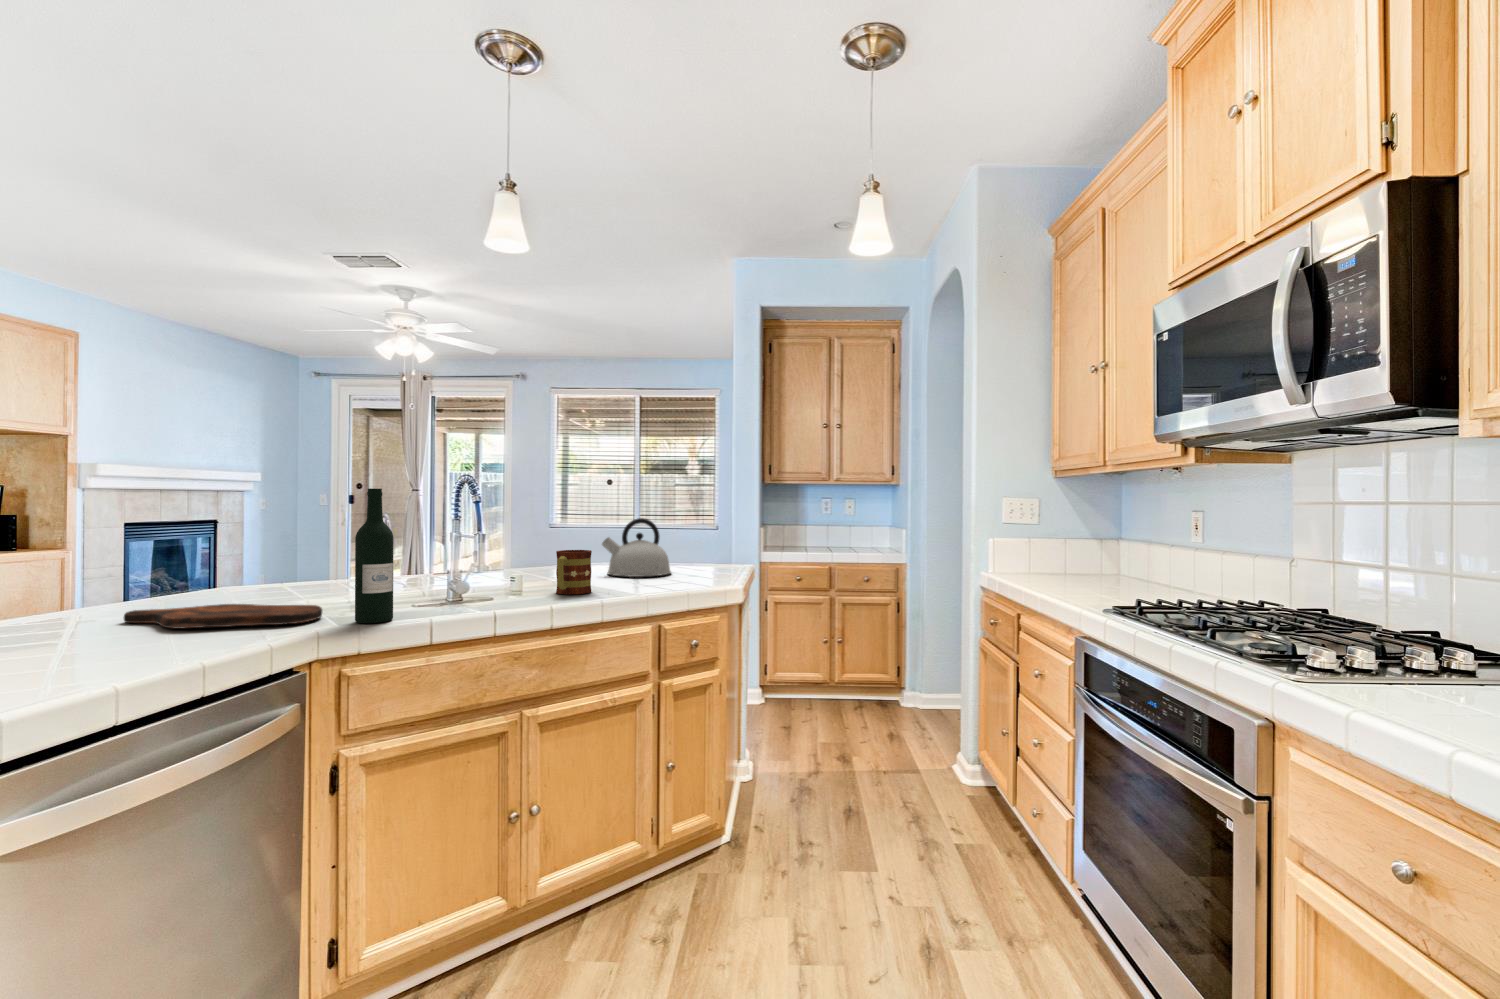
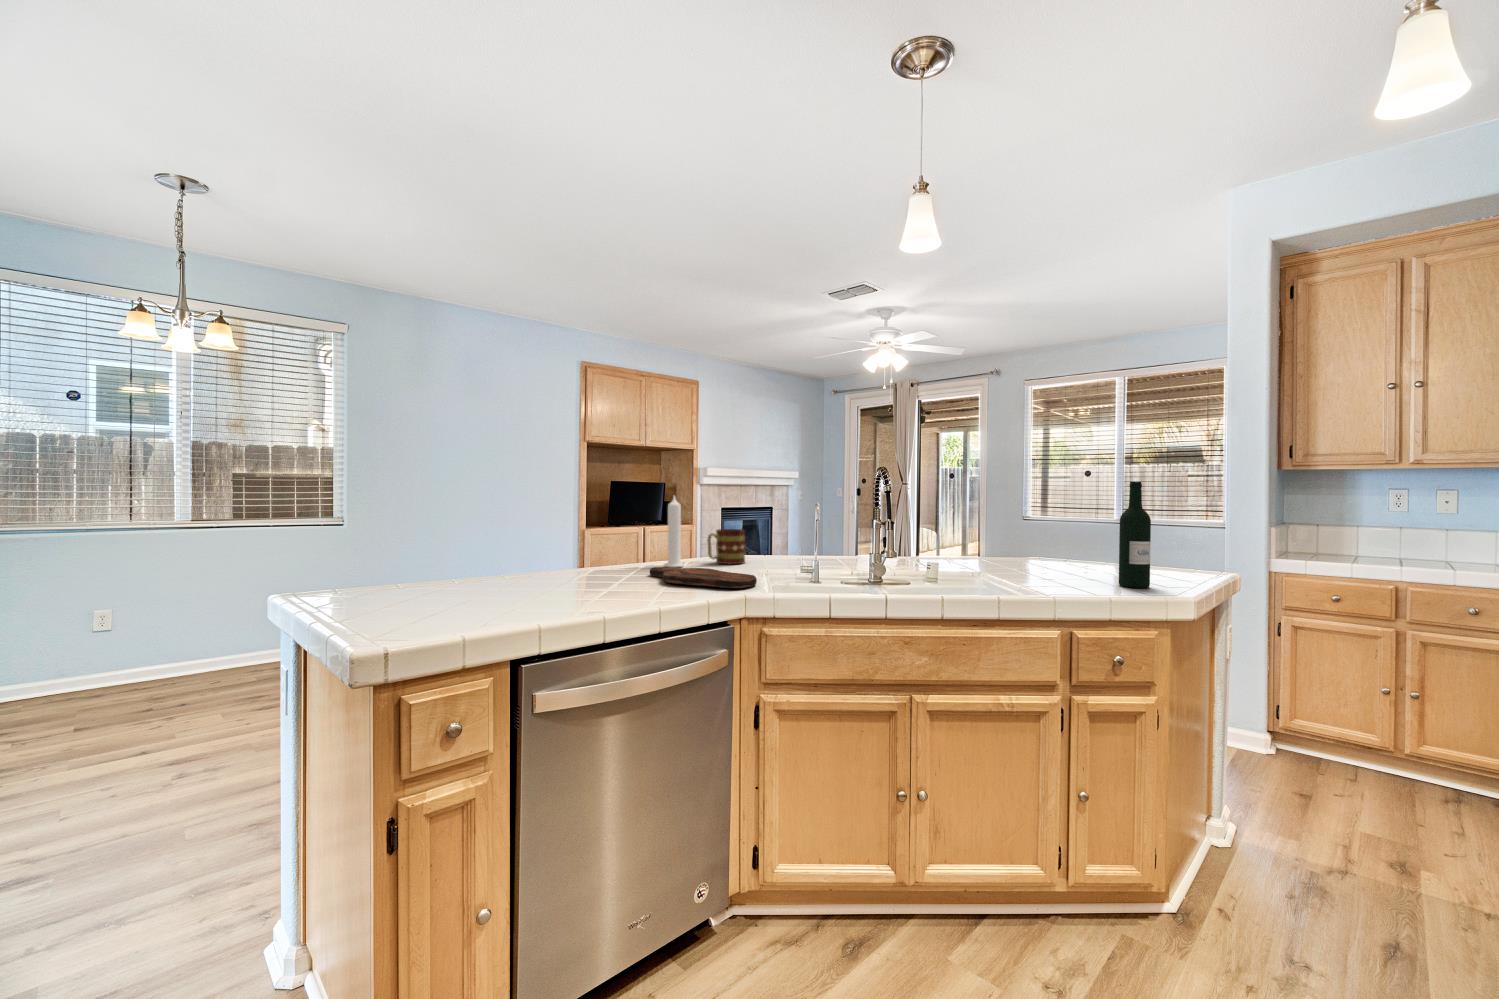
wine bottle: present [355,488,394,623] -> present [1119,482,1151,588]
candle: none [135,505,174,610] -> present [664,496,684,567]
kettle: present [602,518,671,577] -> none [1021,512,1106,577]
mug: present [556,550,592,594] -> present [707,529,745,564]

